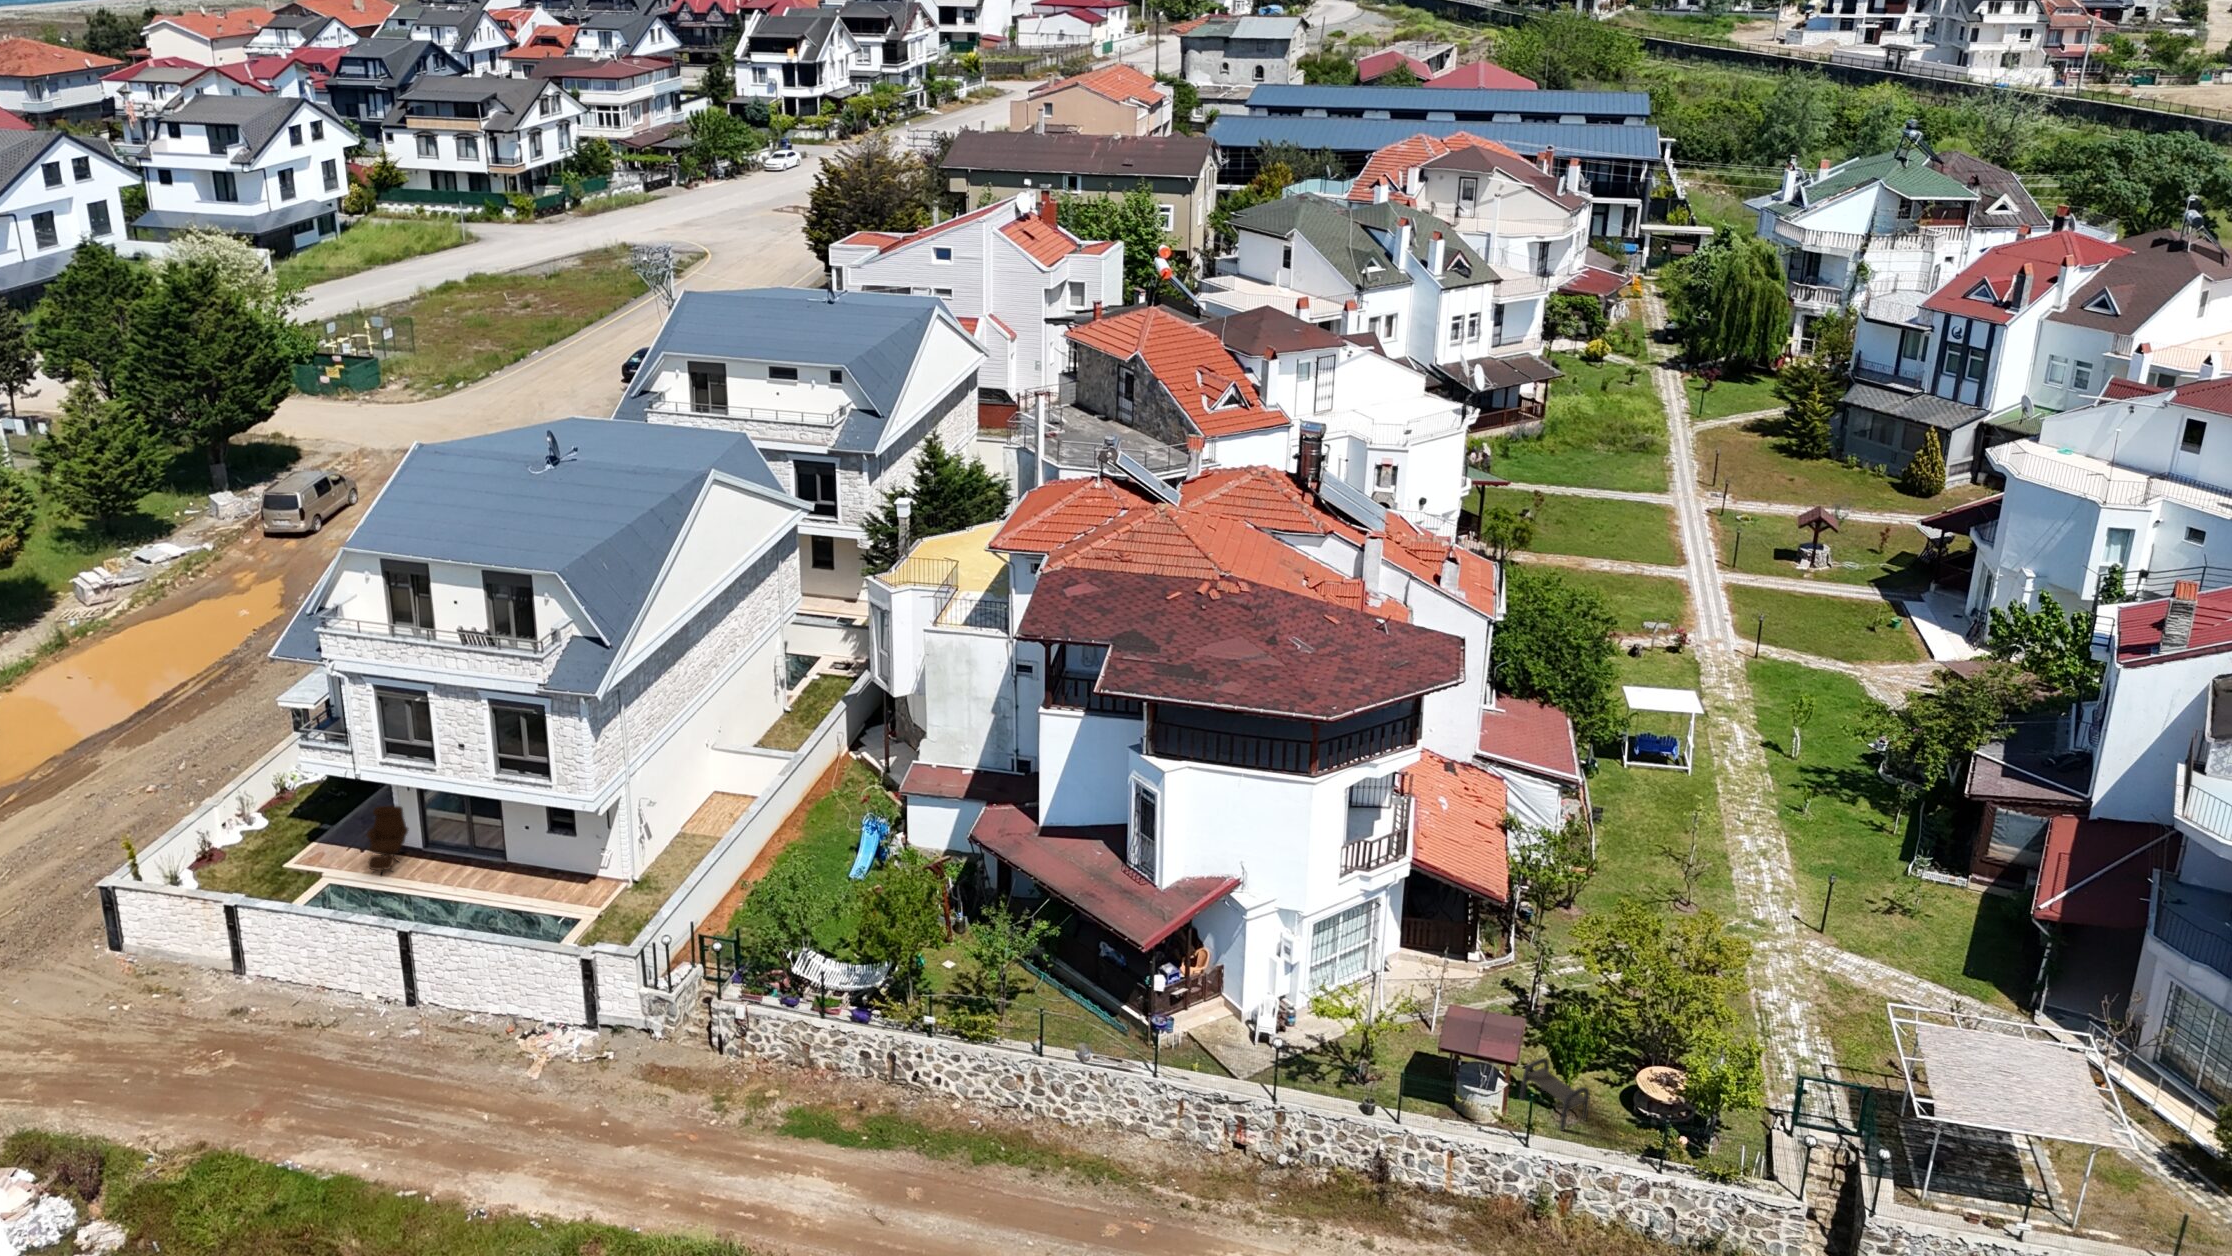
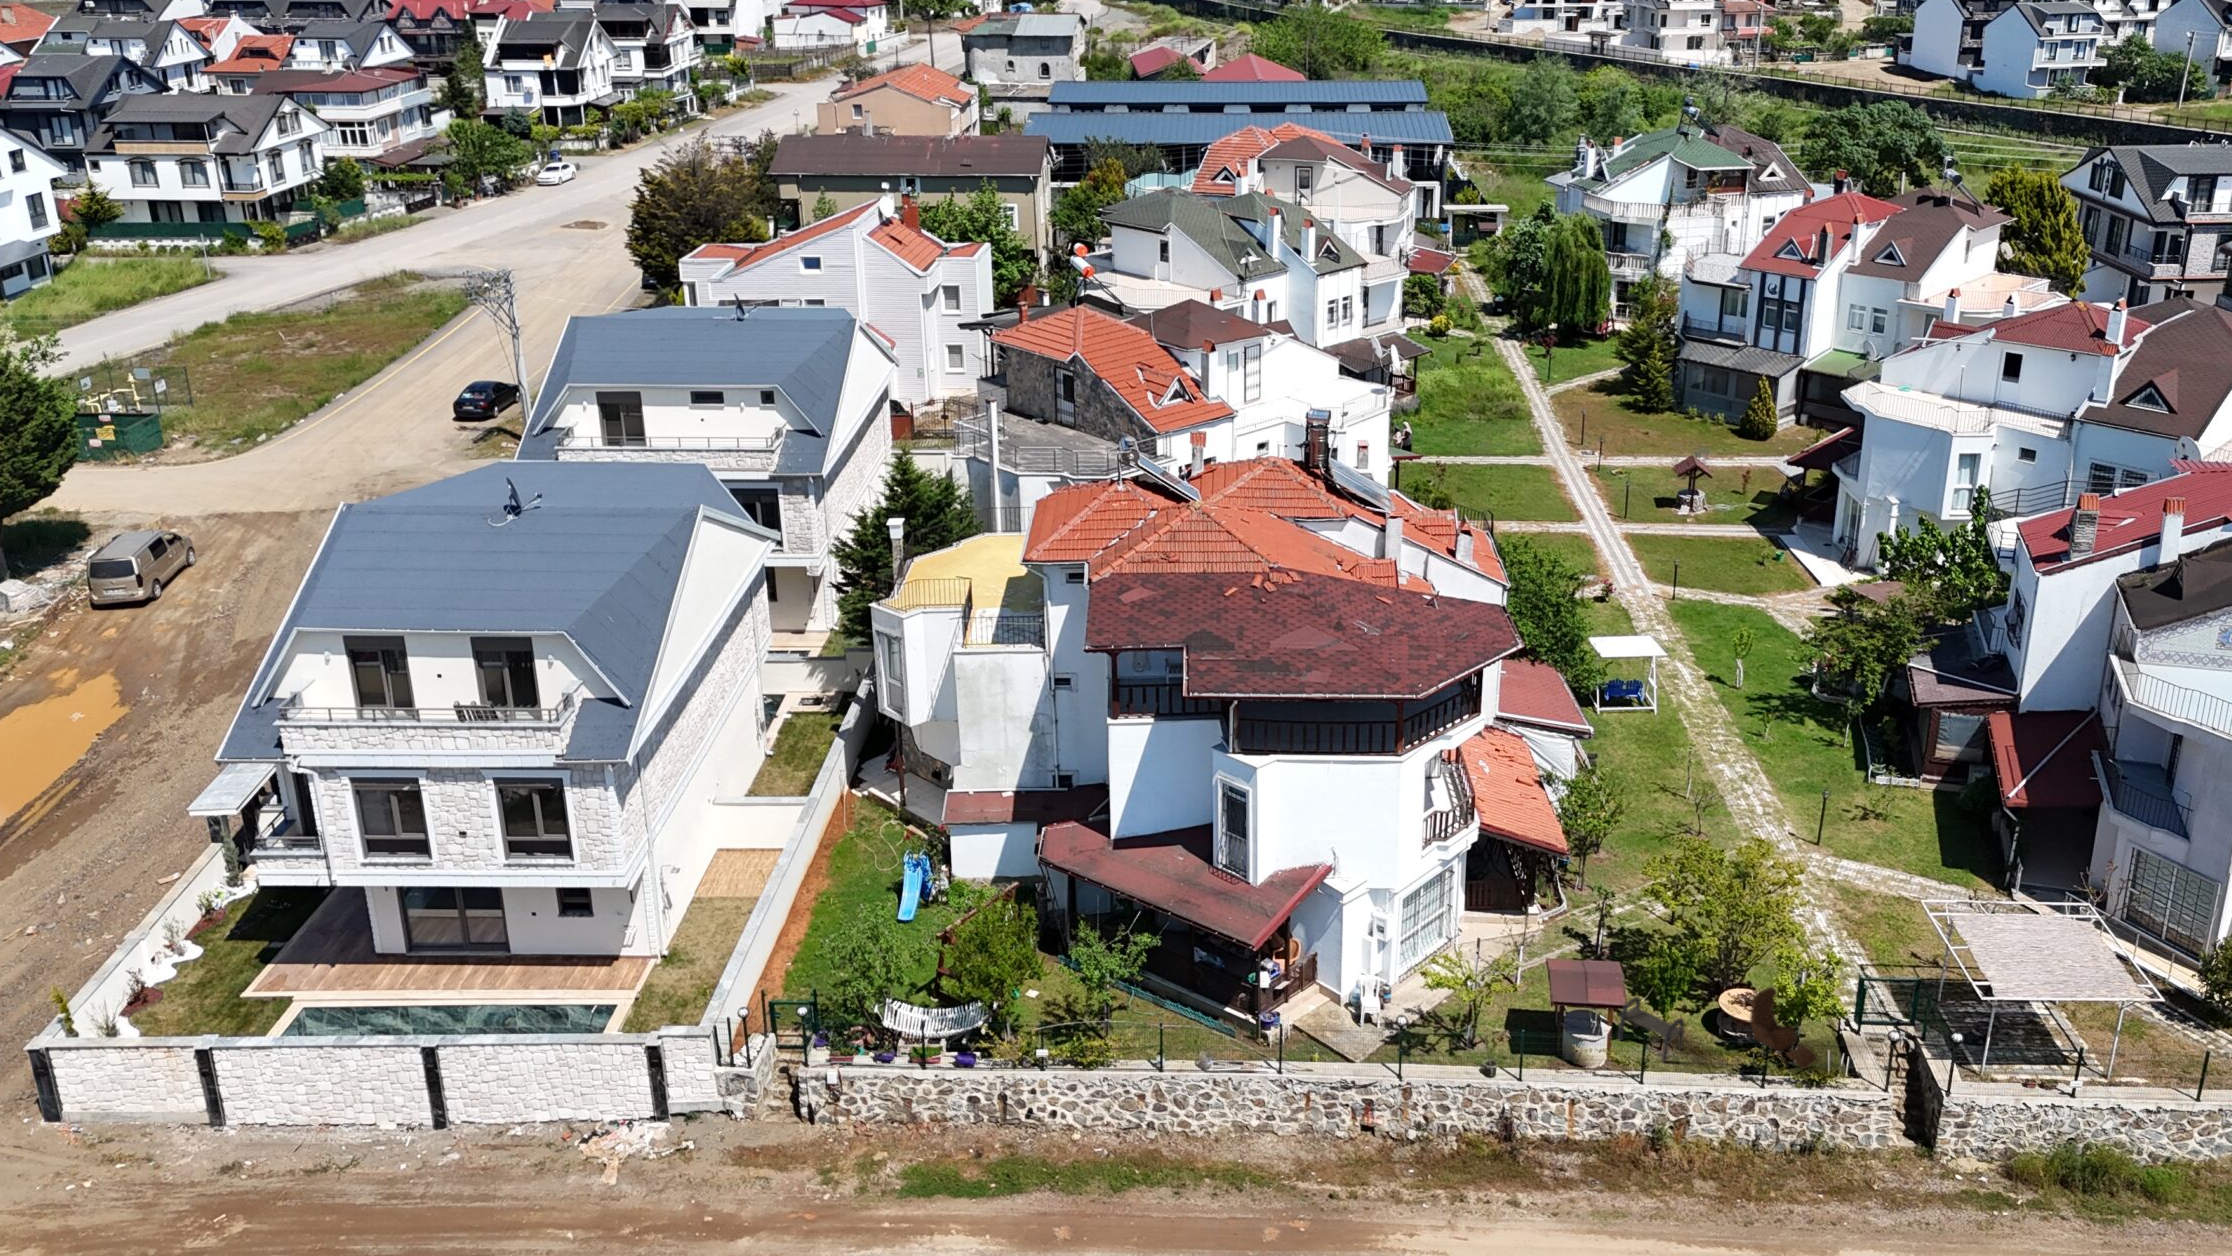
lounge chair: present [367,805,409,873] -> present [1750,987,1818,1070]

